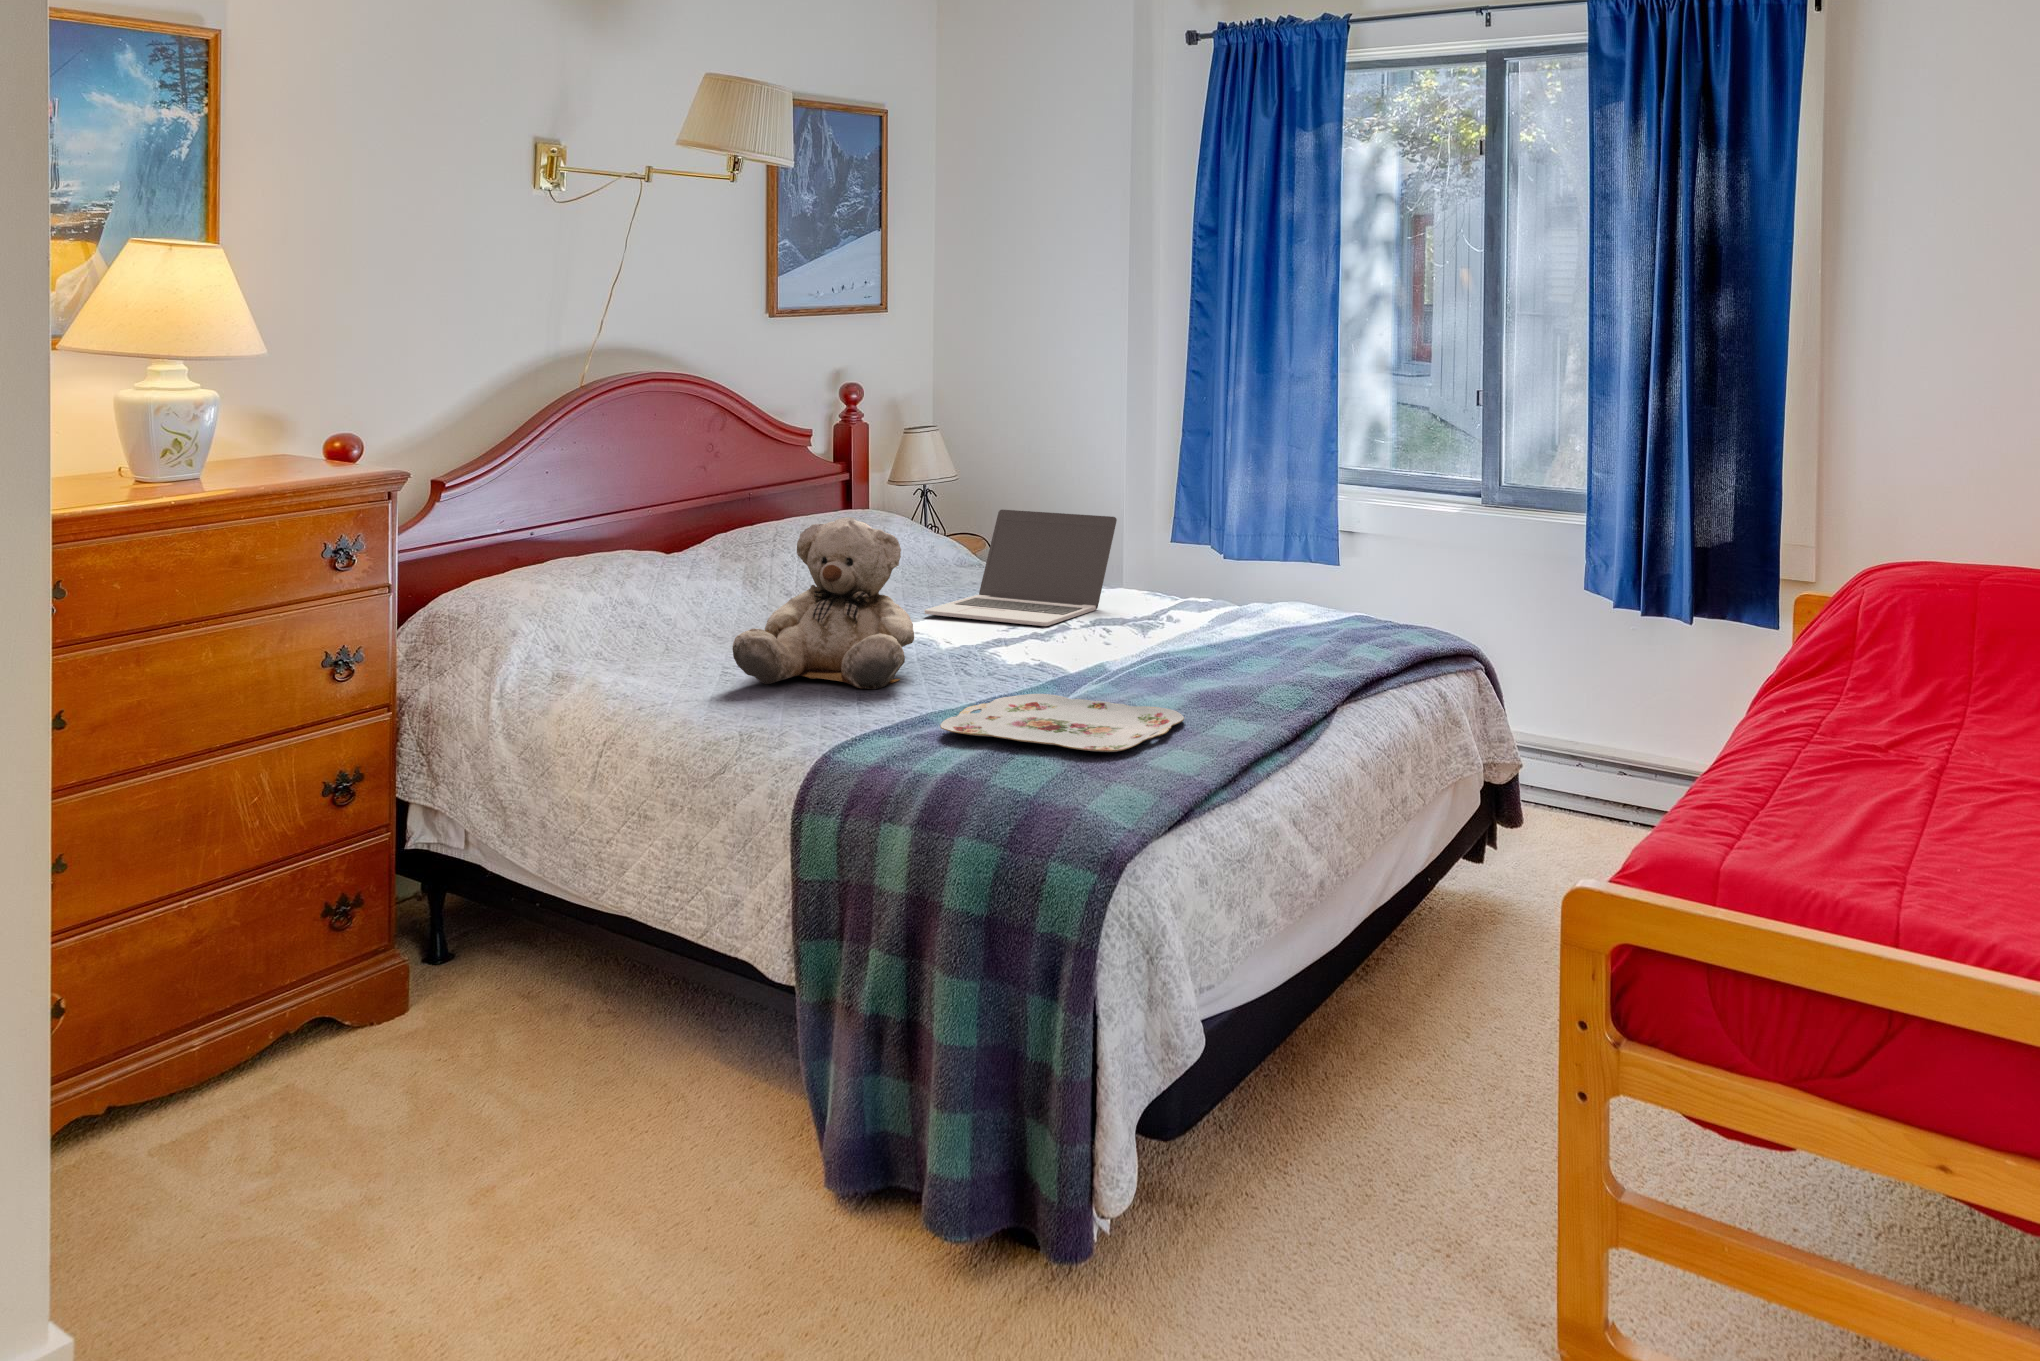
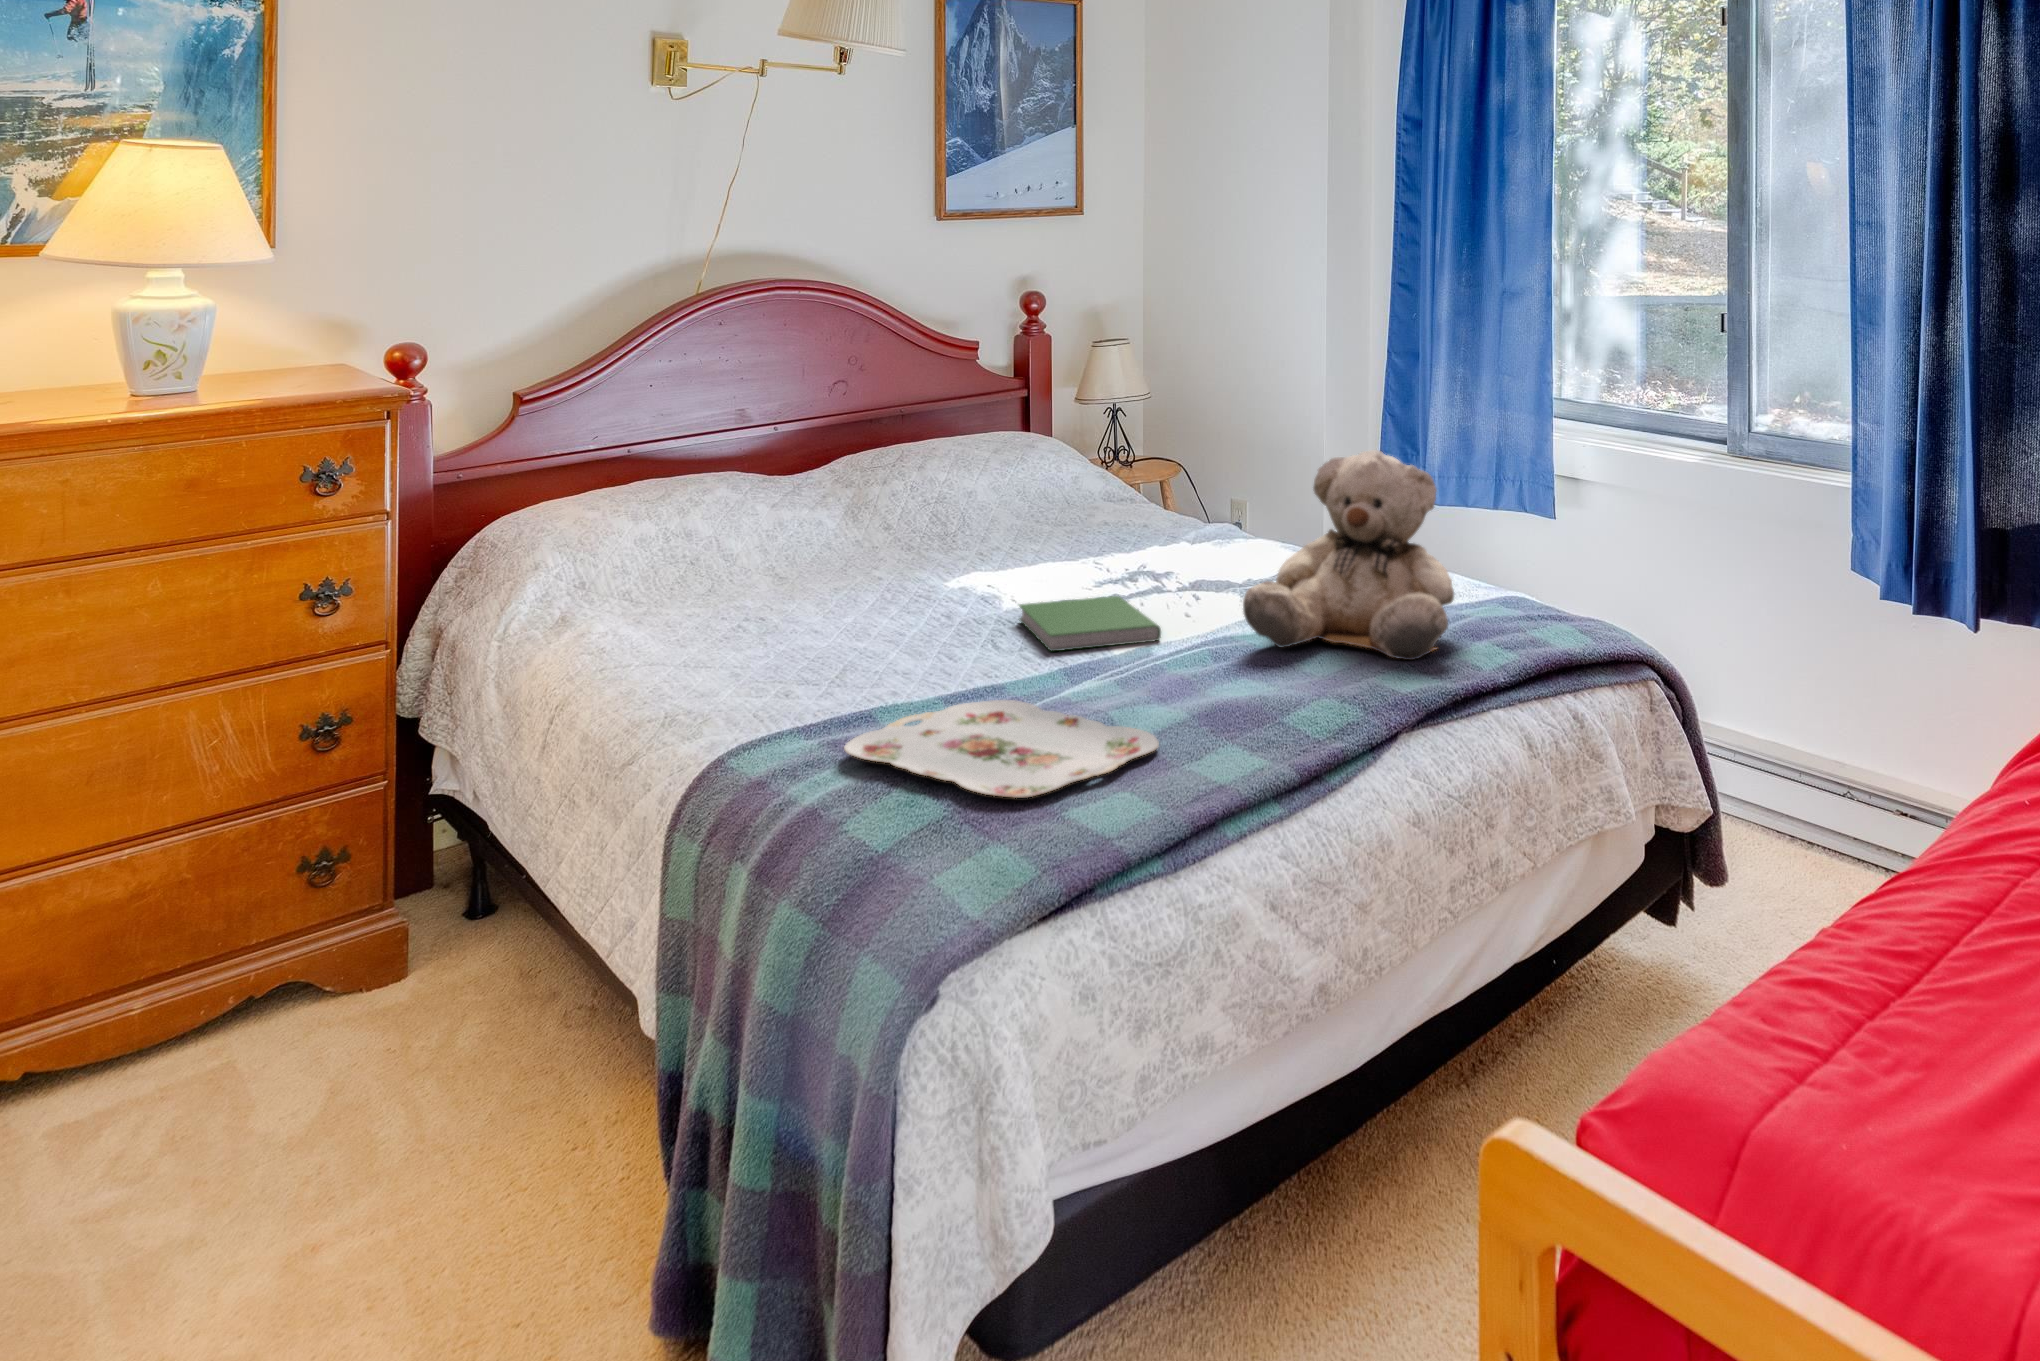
laptop: present [925,510,1117,626] -> none [1003,453,1237,598]
teddy bear: present [732,517,914,689] -> present [1243,450,1454,660]
hardcover book: none [974,623,1107,664] -> present [1019,596,1161,651]

